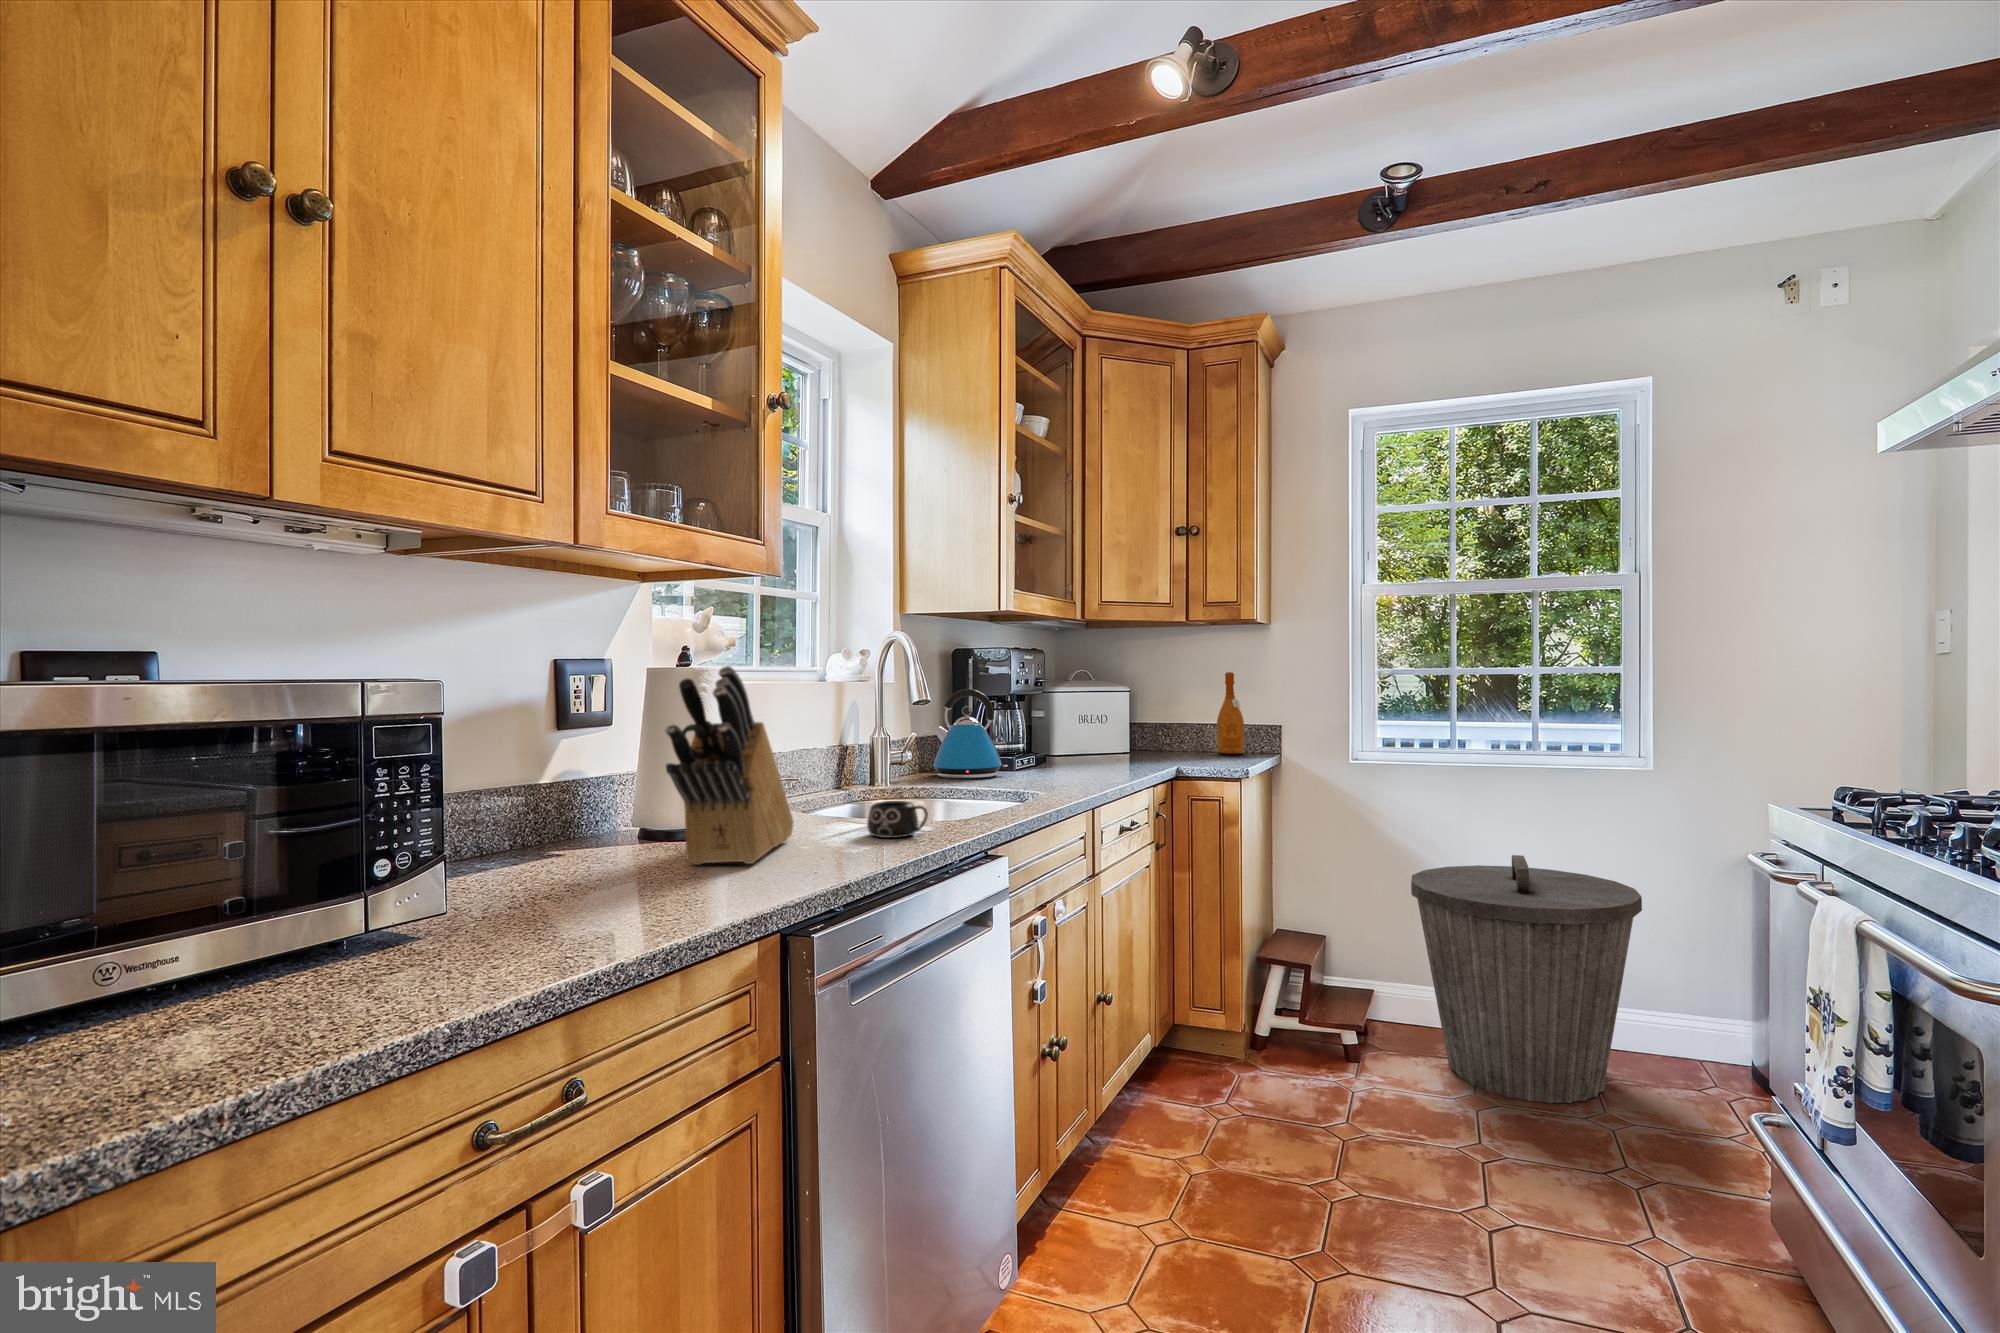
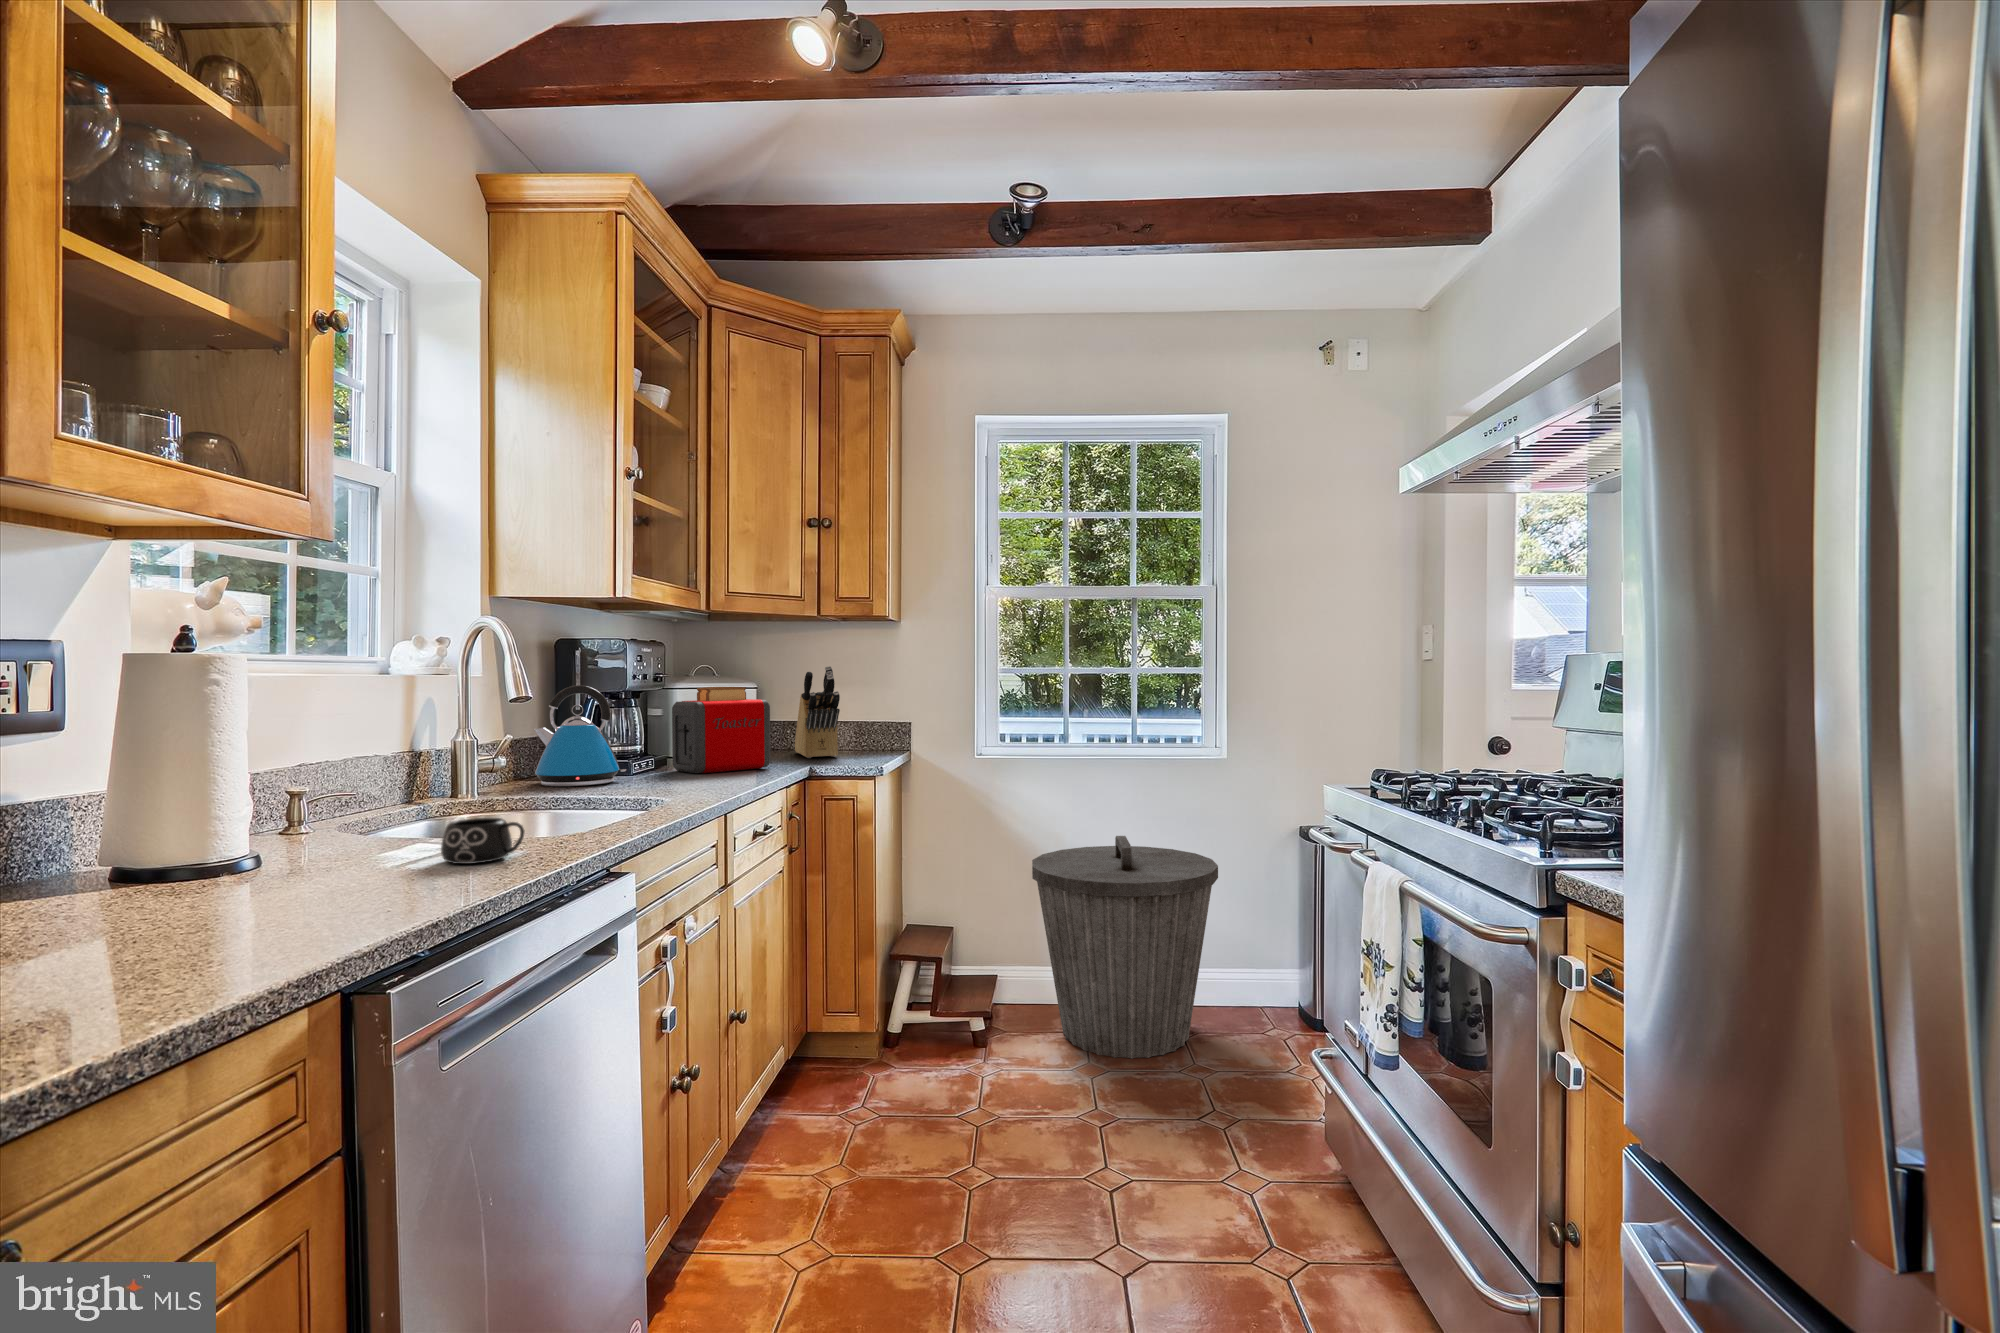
knife block: present [665,666,793,865] -> present [795,666,840,758]
wine bottle: present [1217,672,1244,754] -> none [851,670,877,751]
toaster: none [1047,690,1136,771] -> present [672,687,770,773]

